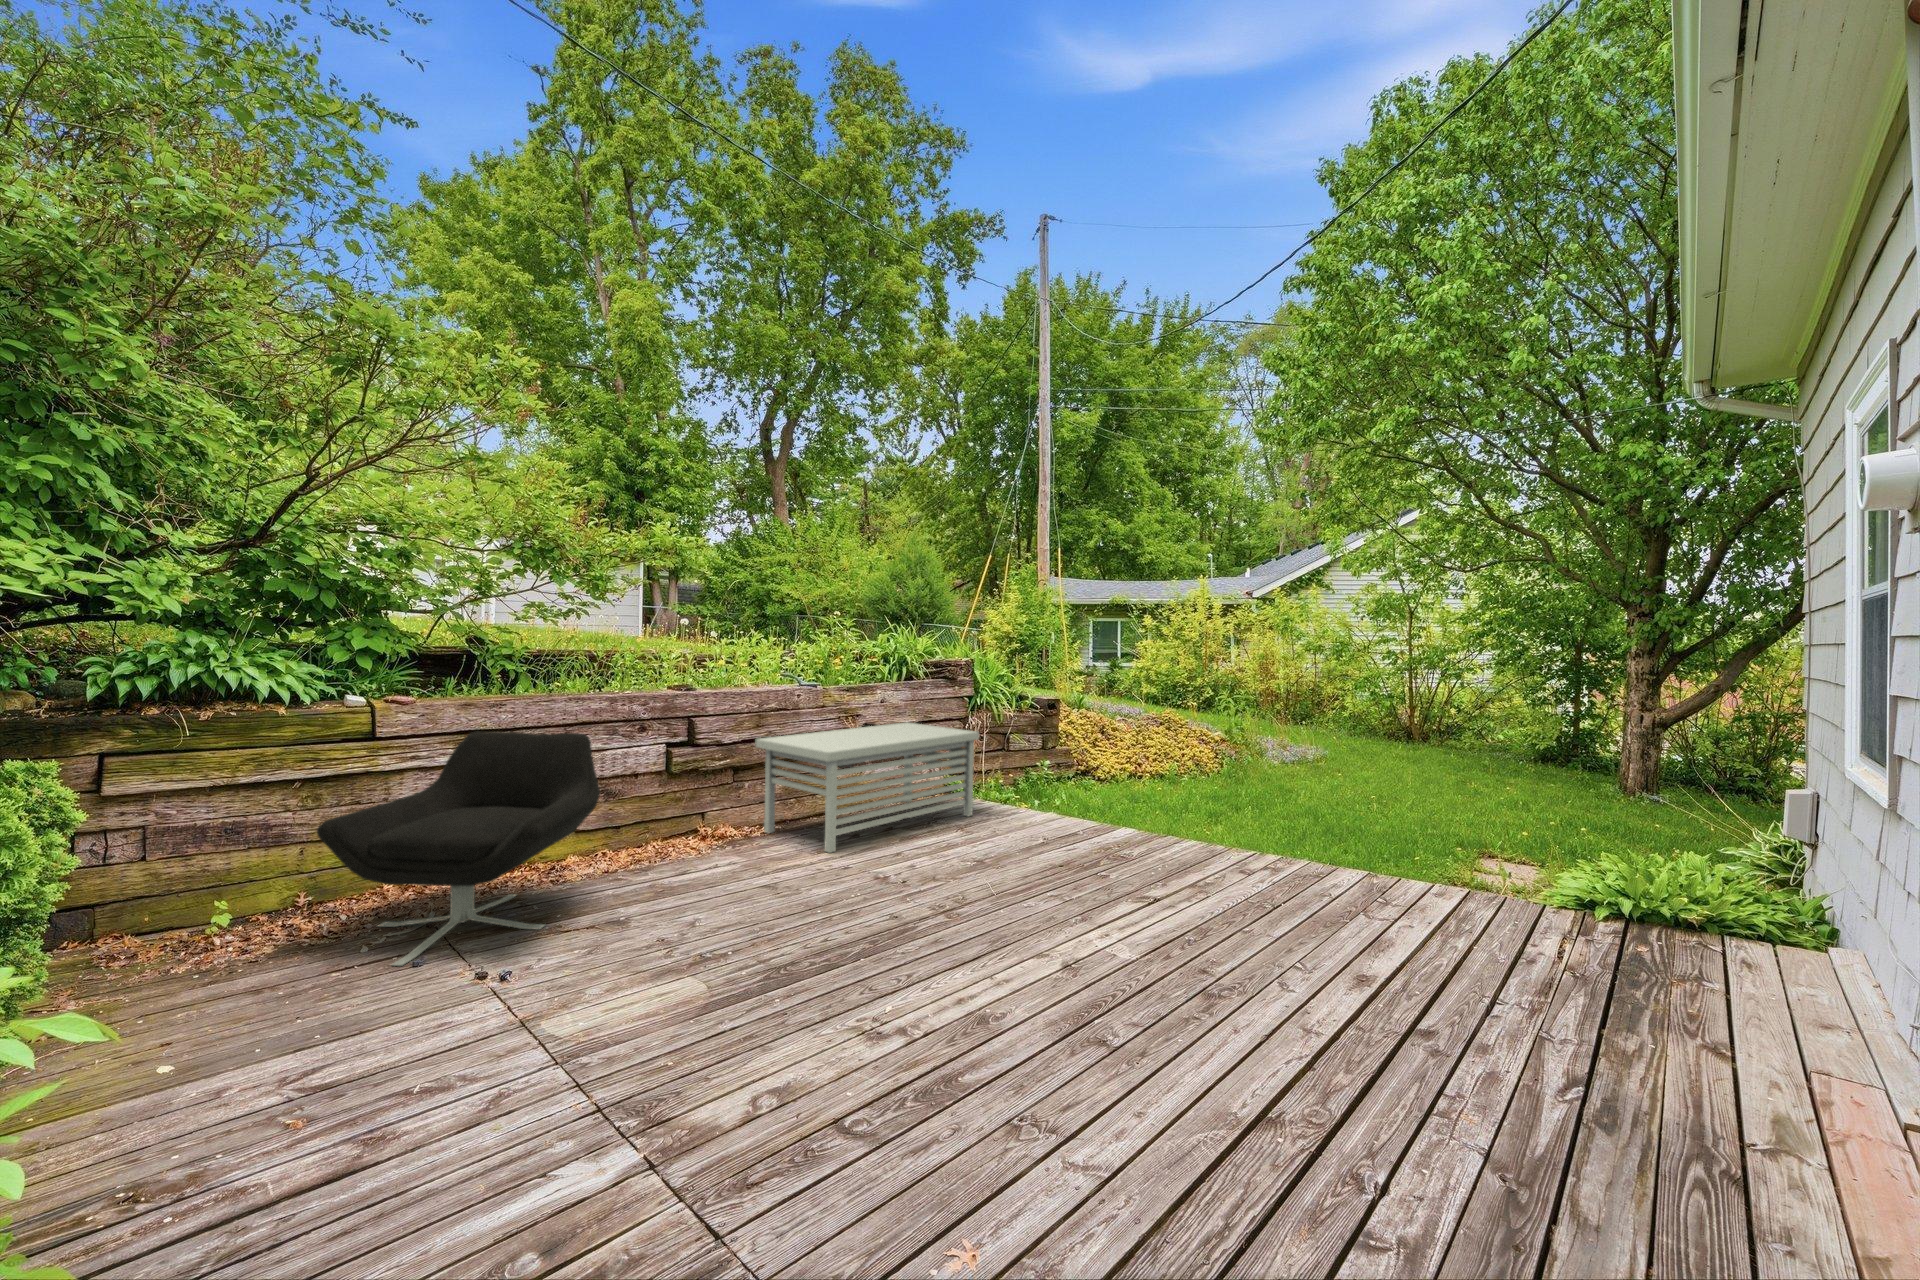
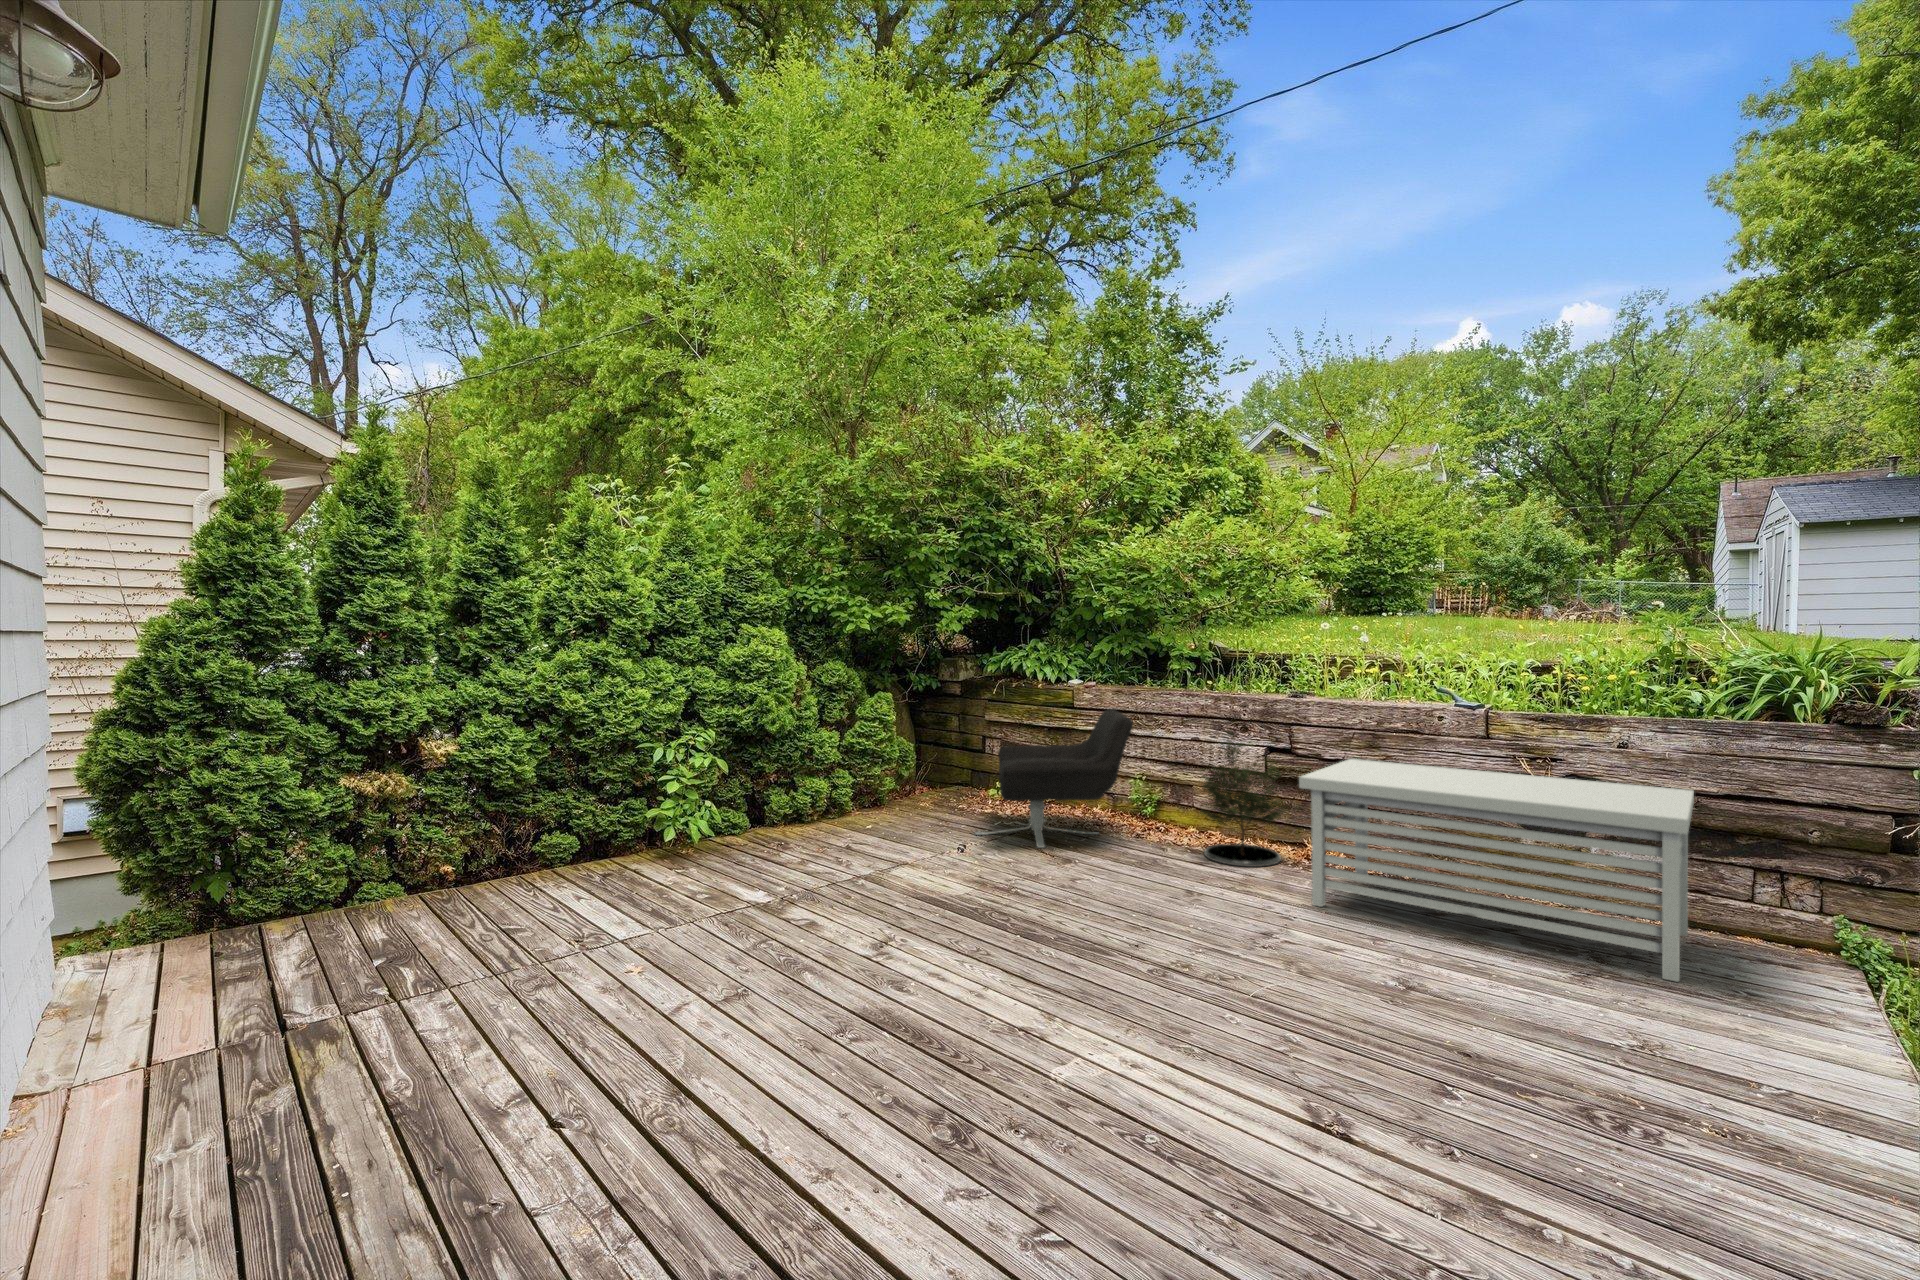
potted tree: none [643,725,722,864] -> present [1202,728,1285,867]

